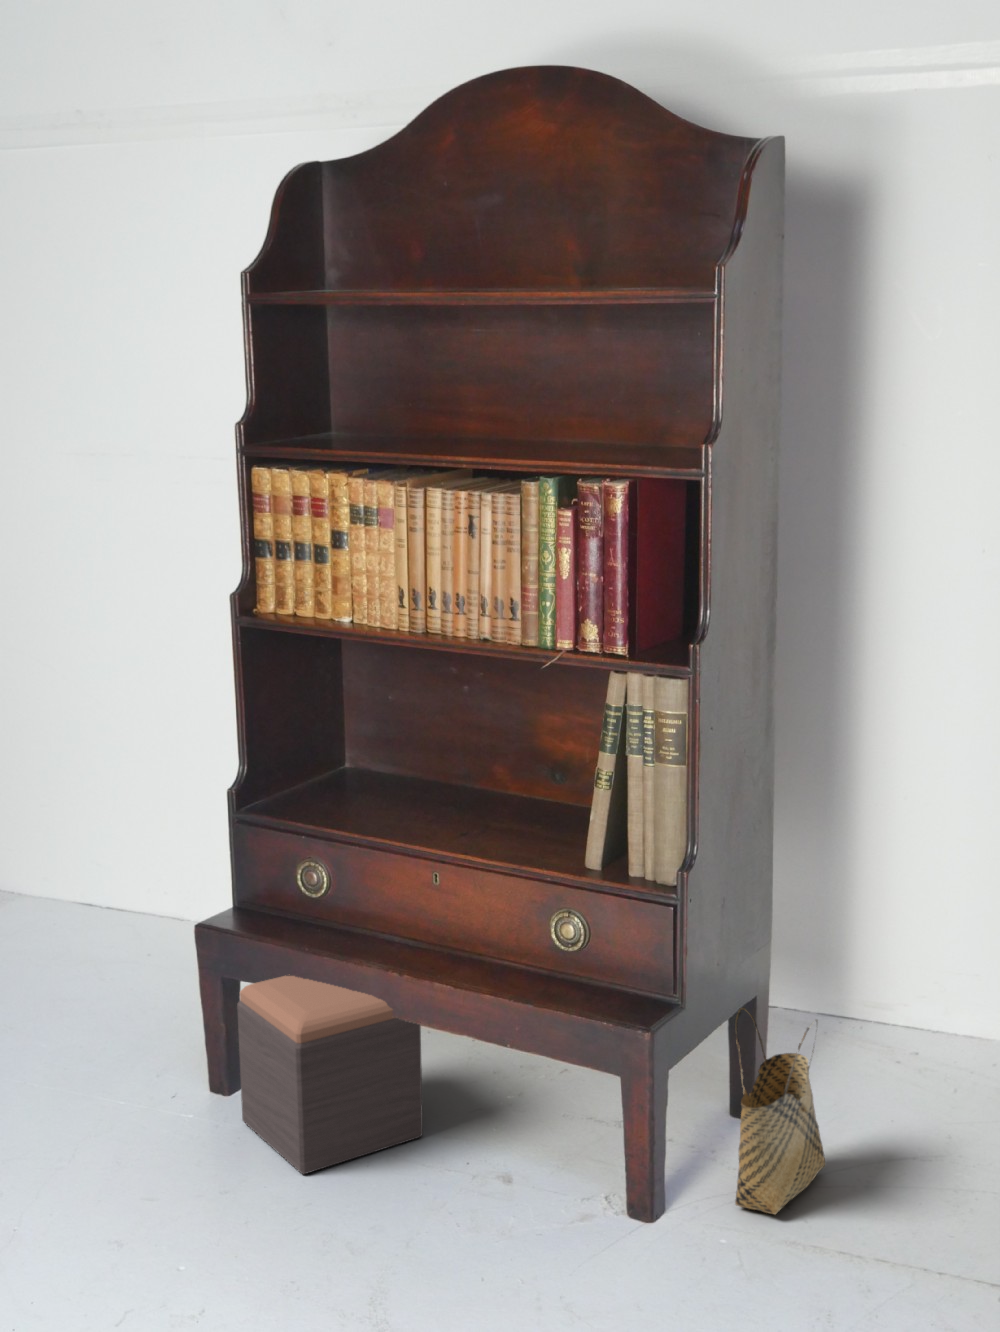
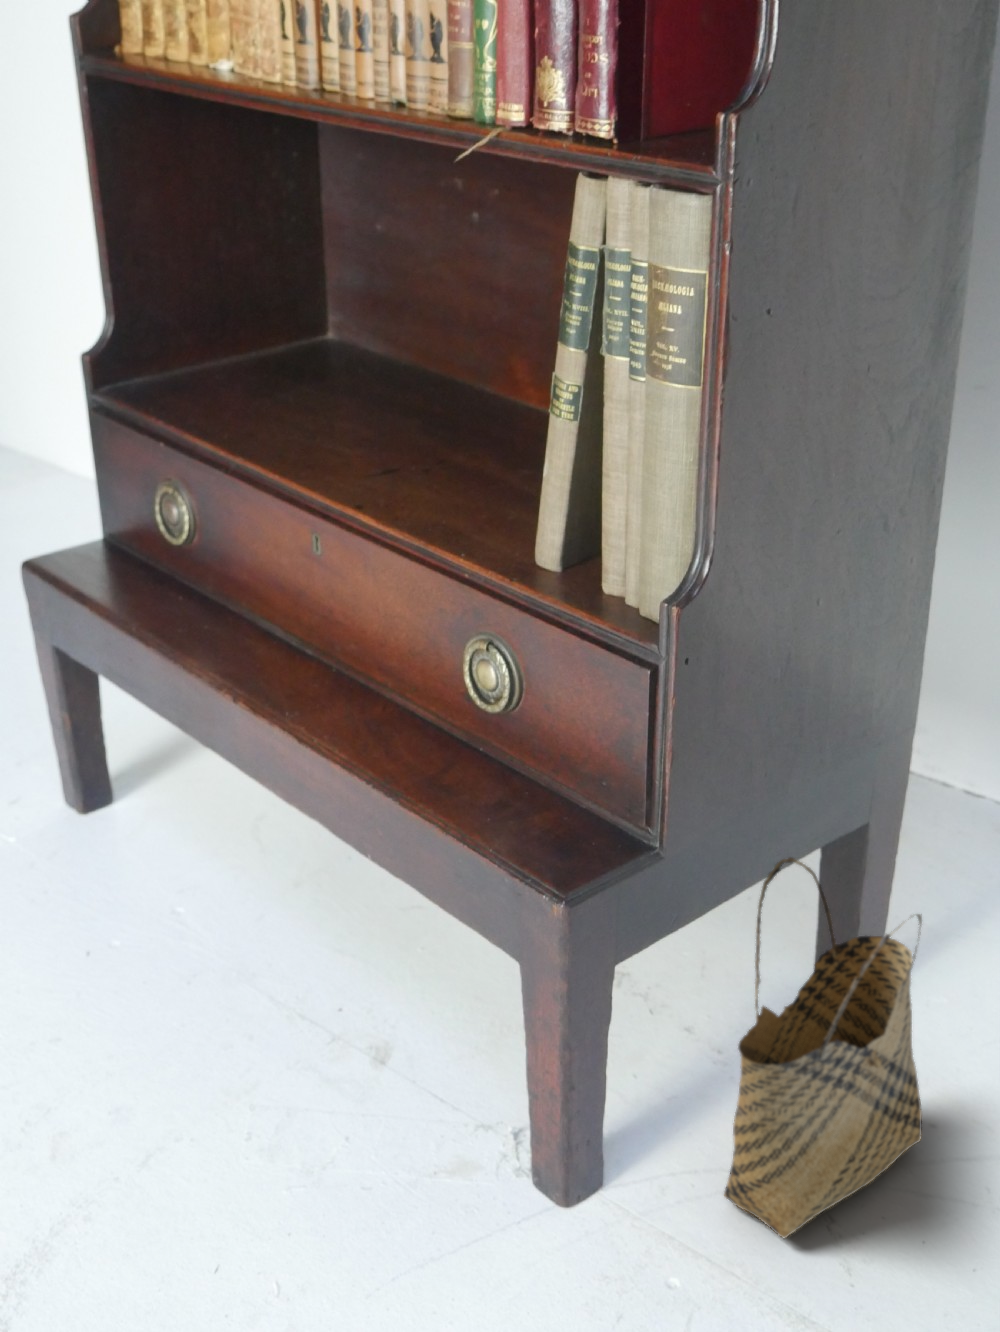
footstool: present [237,976,423,1174] -> none [29,648,296,985]

